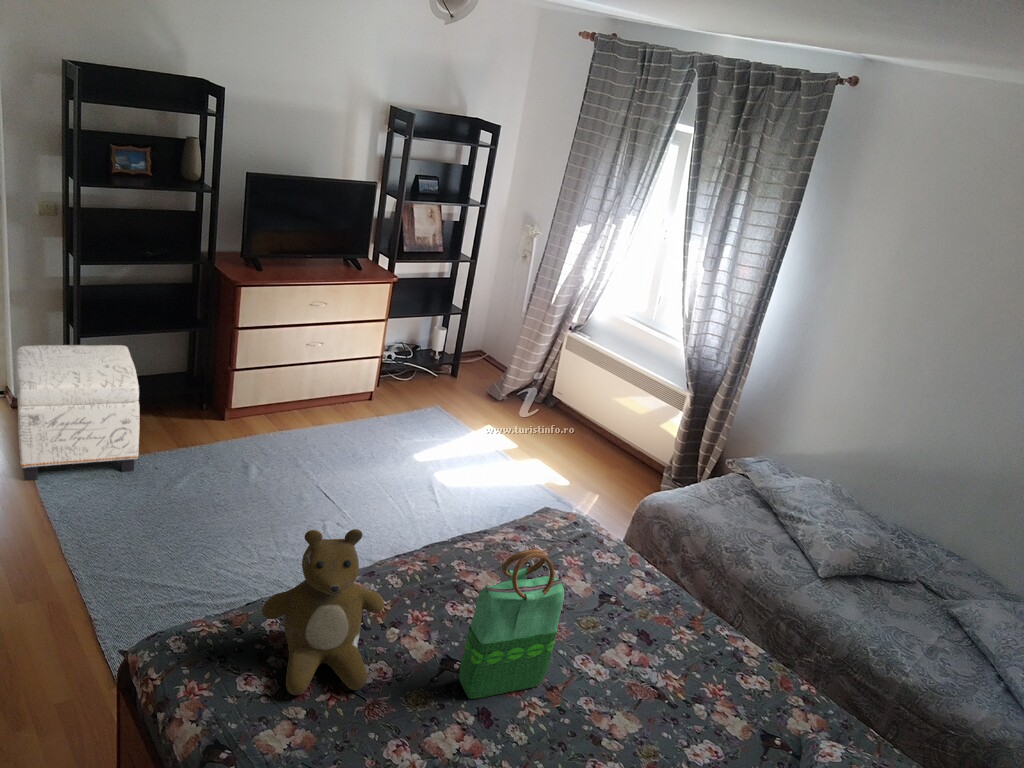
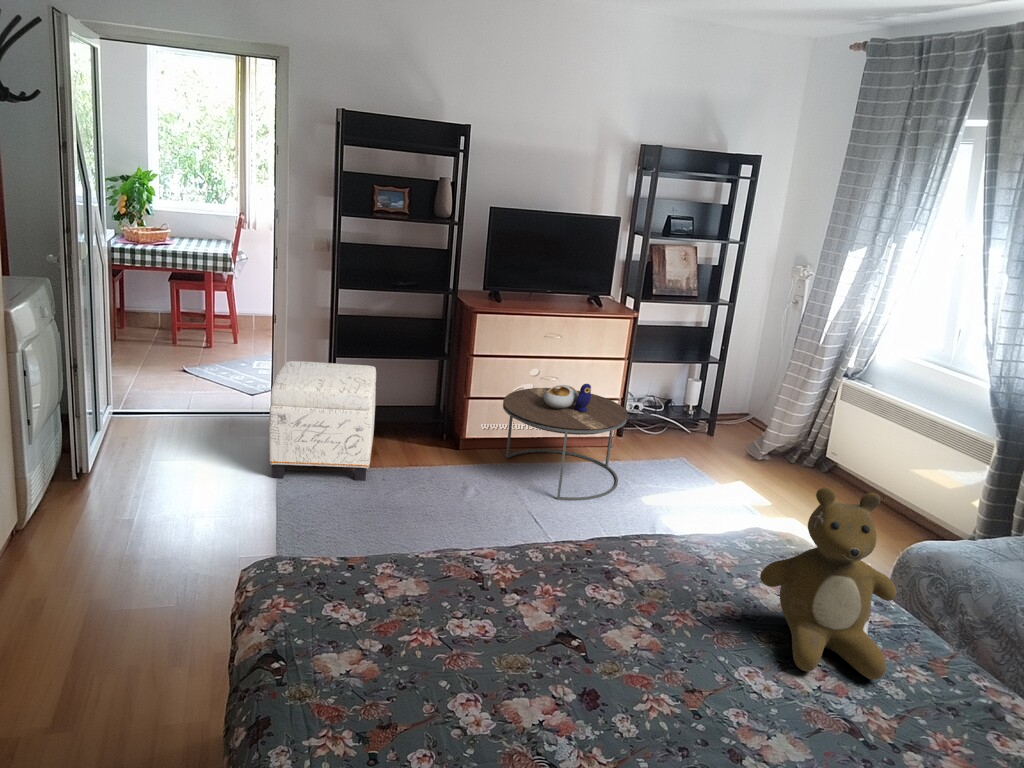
side table: none [273,354,395,469] -> present [503,384,627,501]
teddy bear: present [262,529,384,695] -> present [760,487,897,680]
tote bag: present [460,549,564,699] -> none [572,483,701,682]

